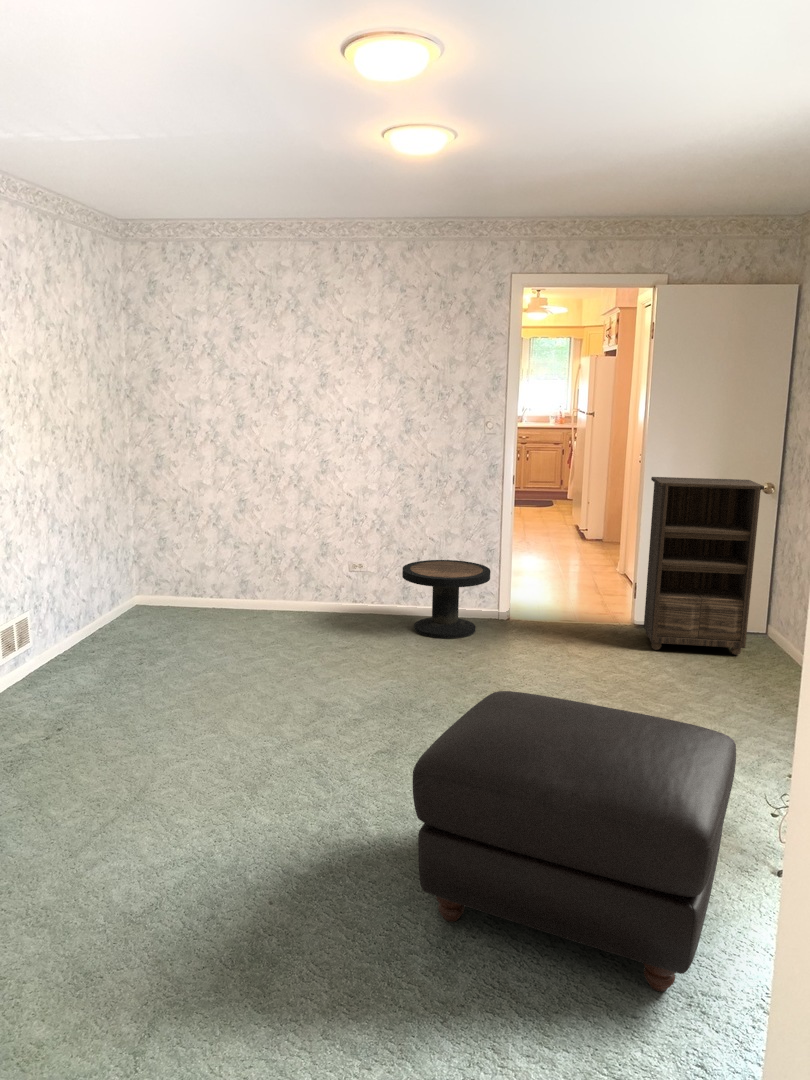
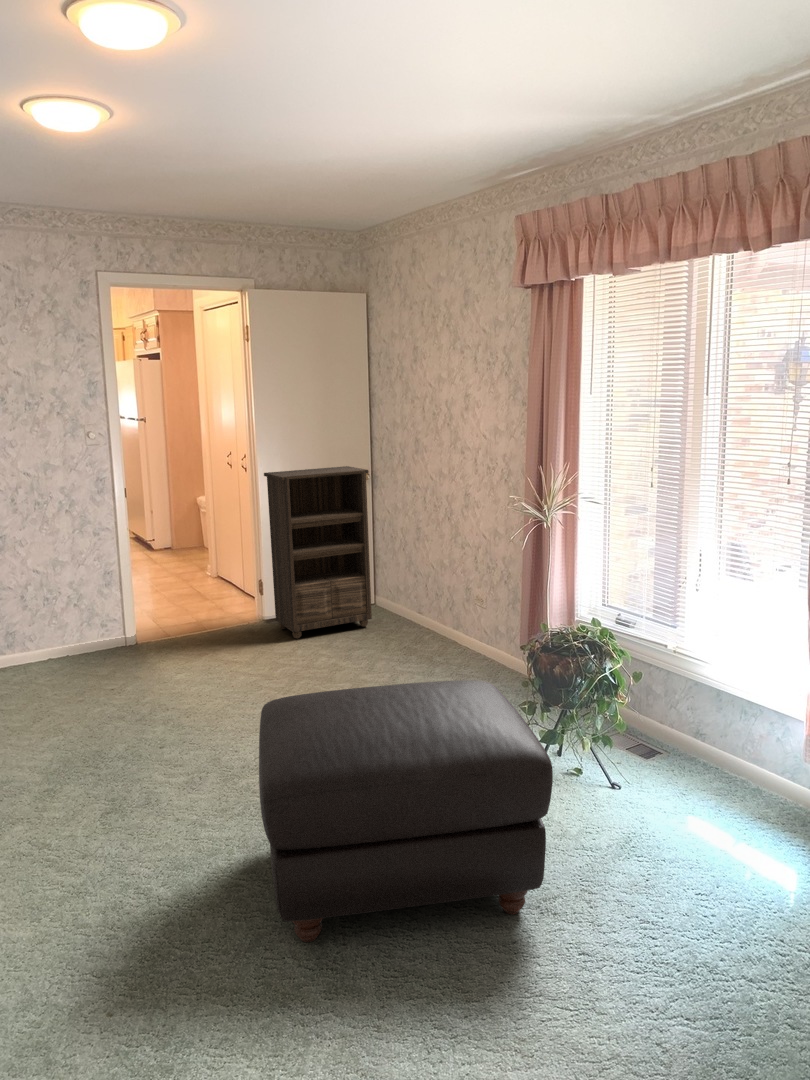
side table: present [402,560,491,639] -> none [10,589,119,681]

